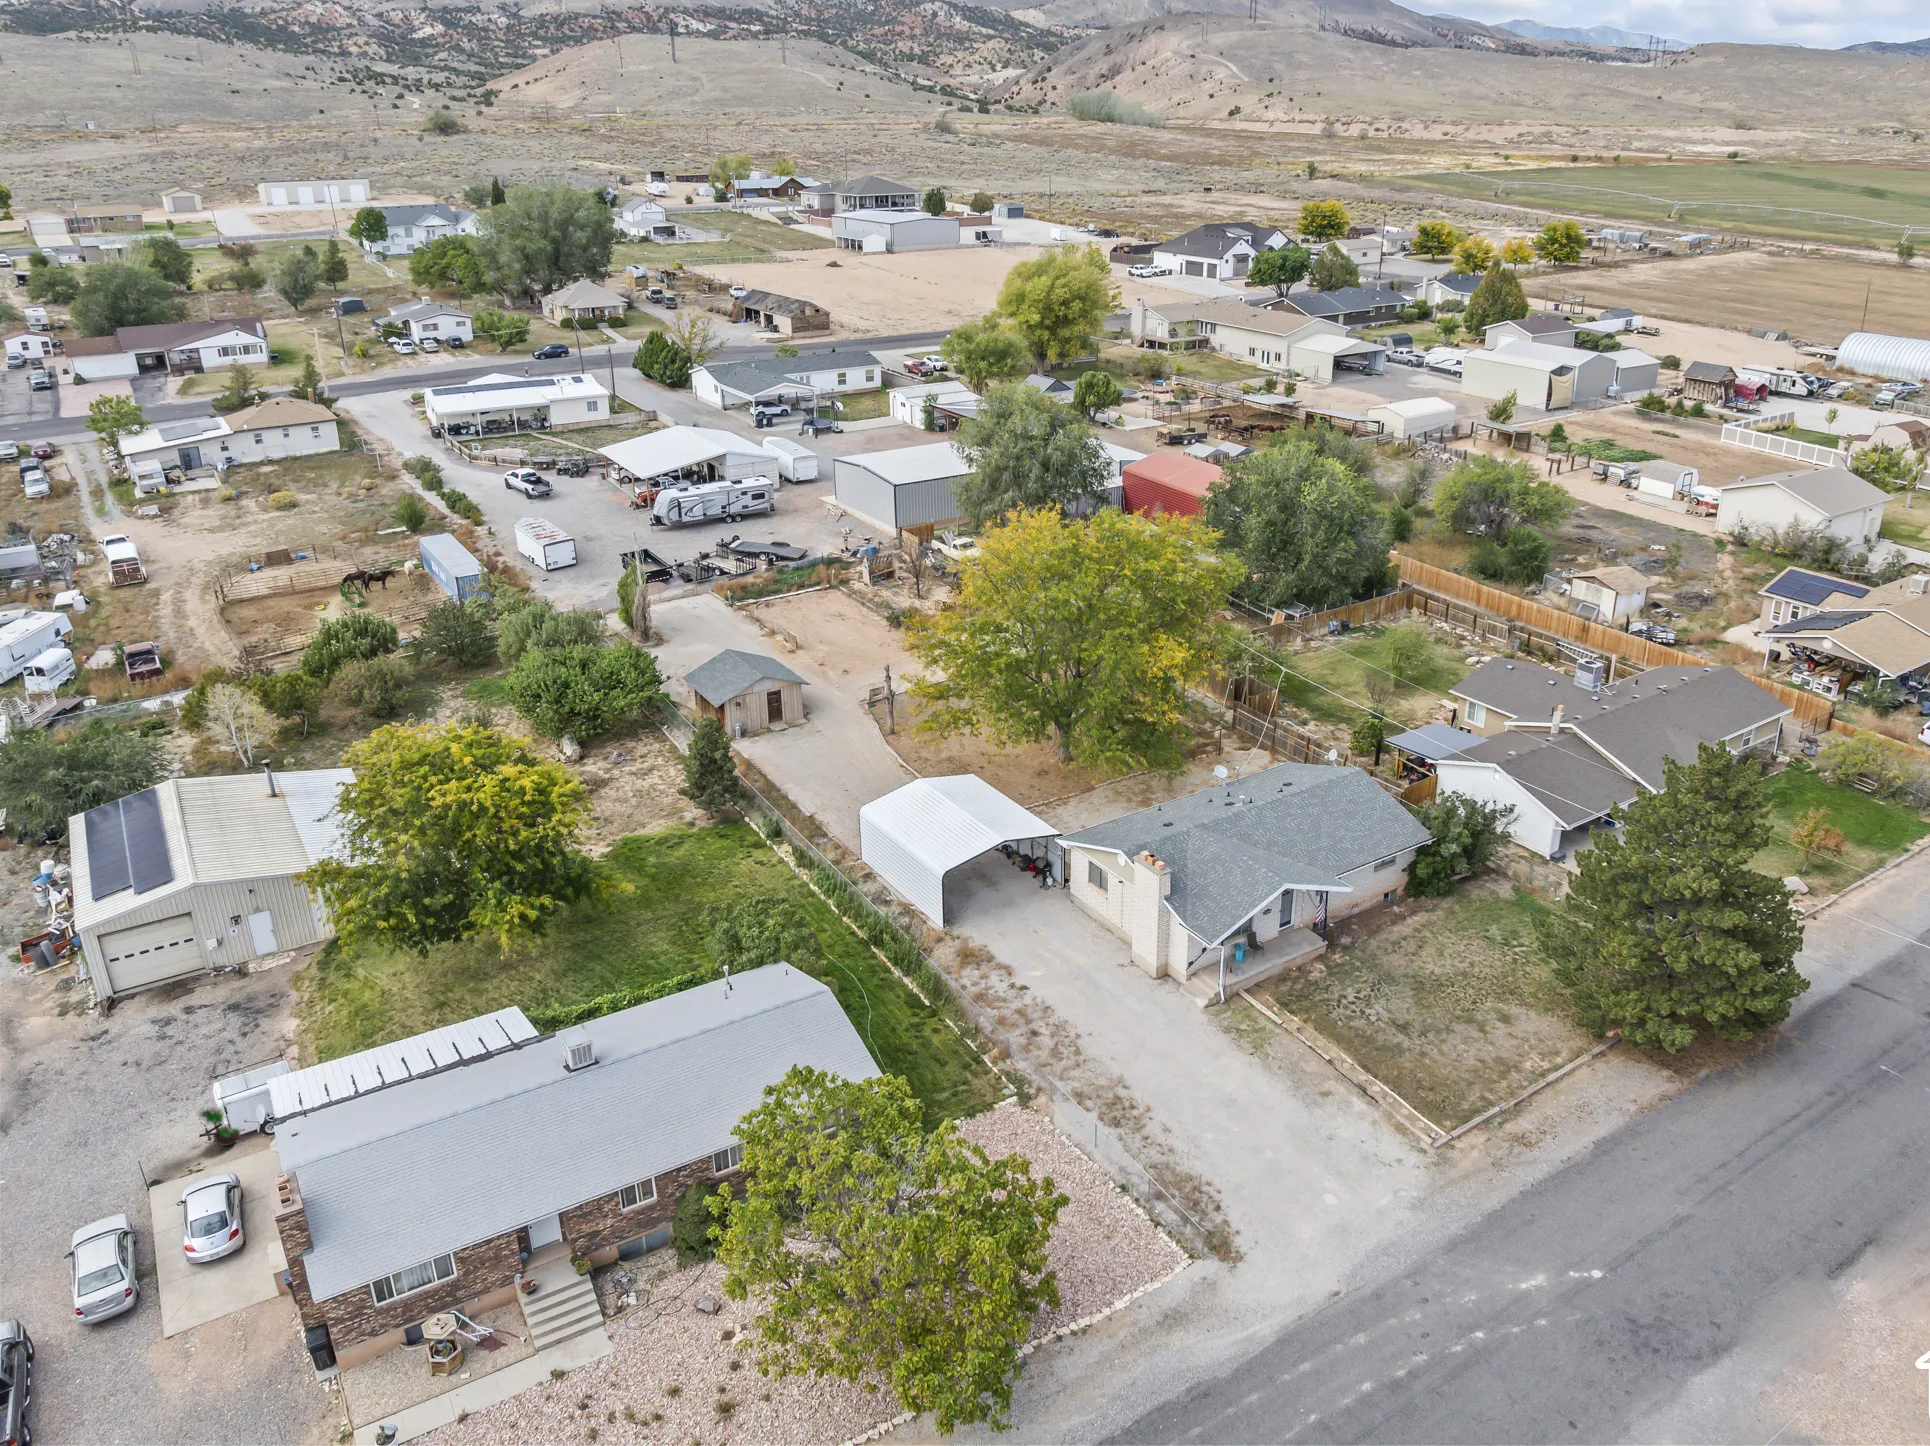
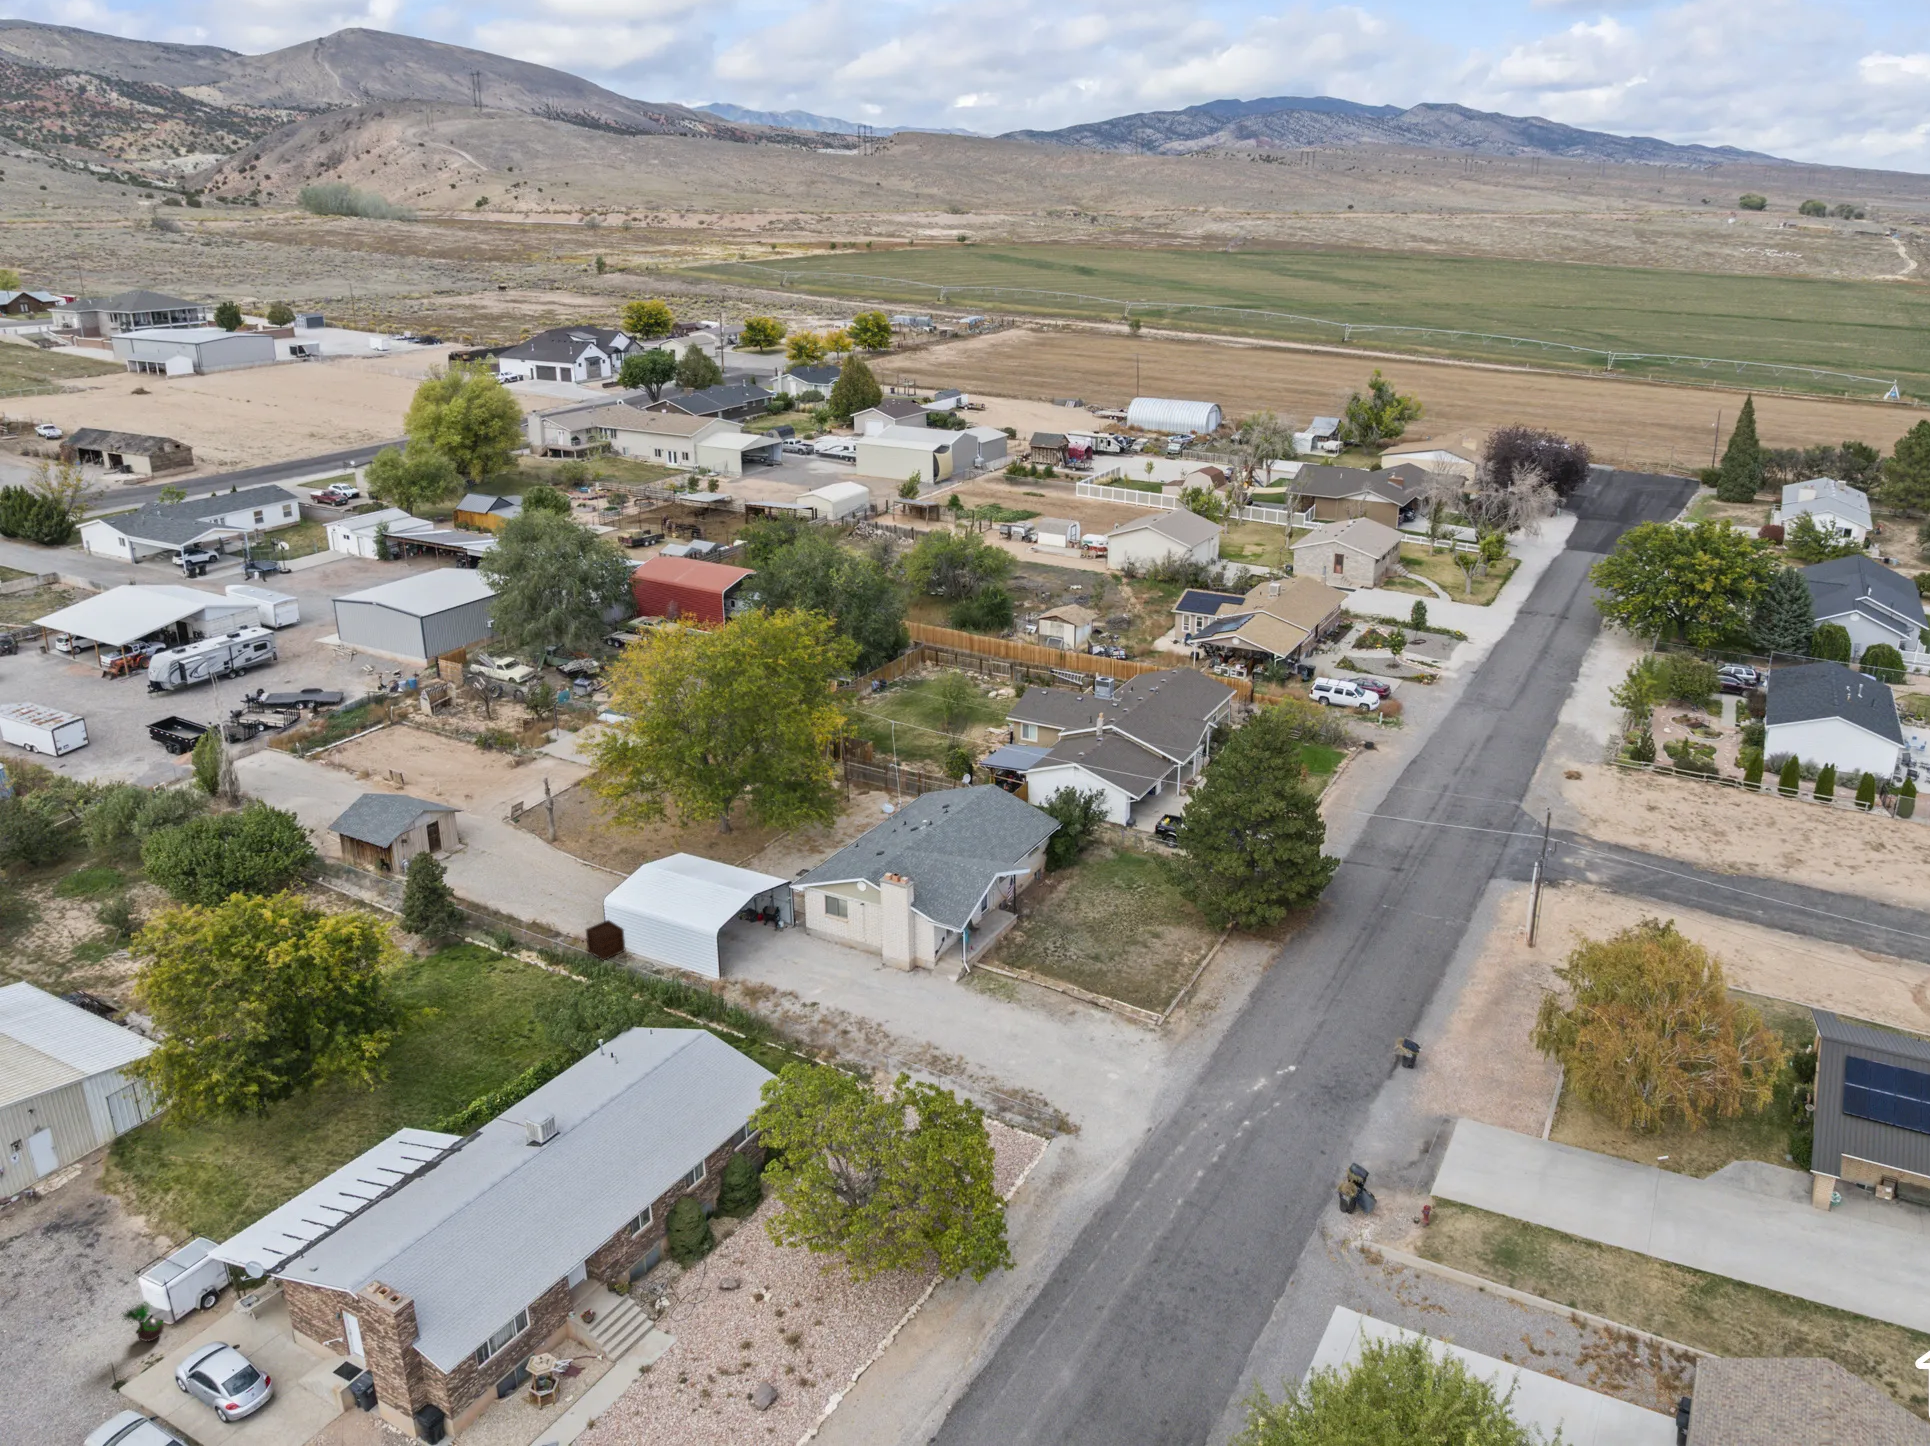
wooden crate: none [837,831,874,875] -> present [586,920,626,960]

